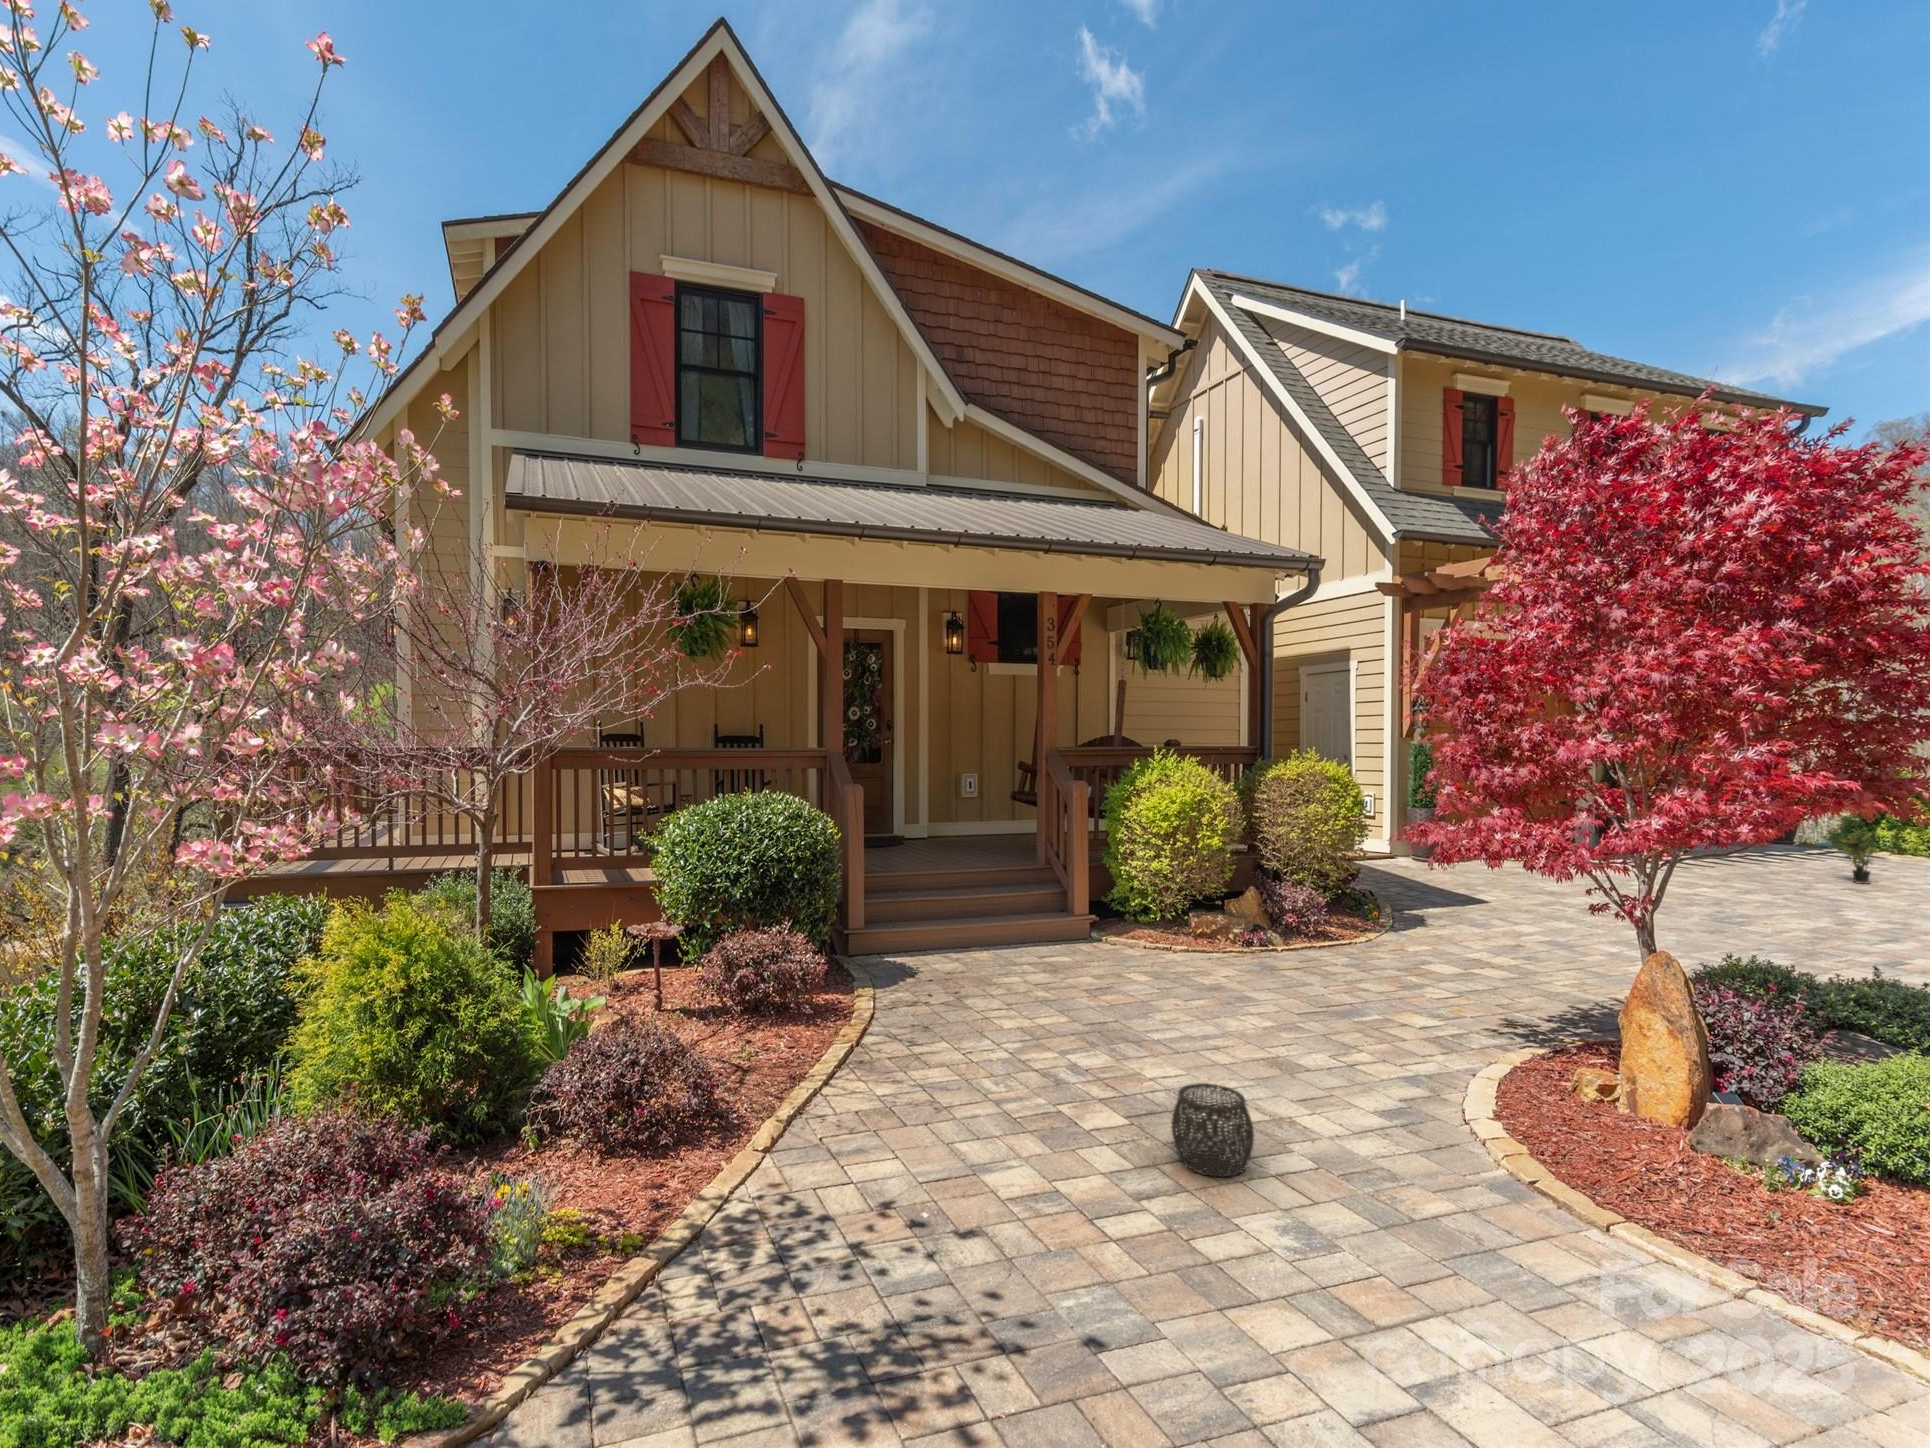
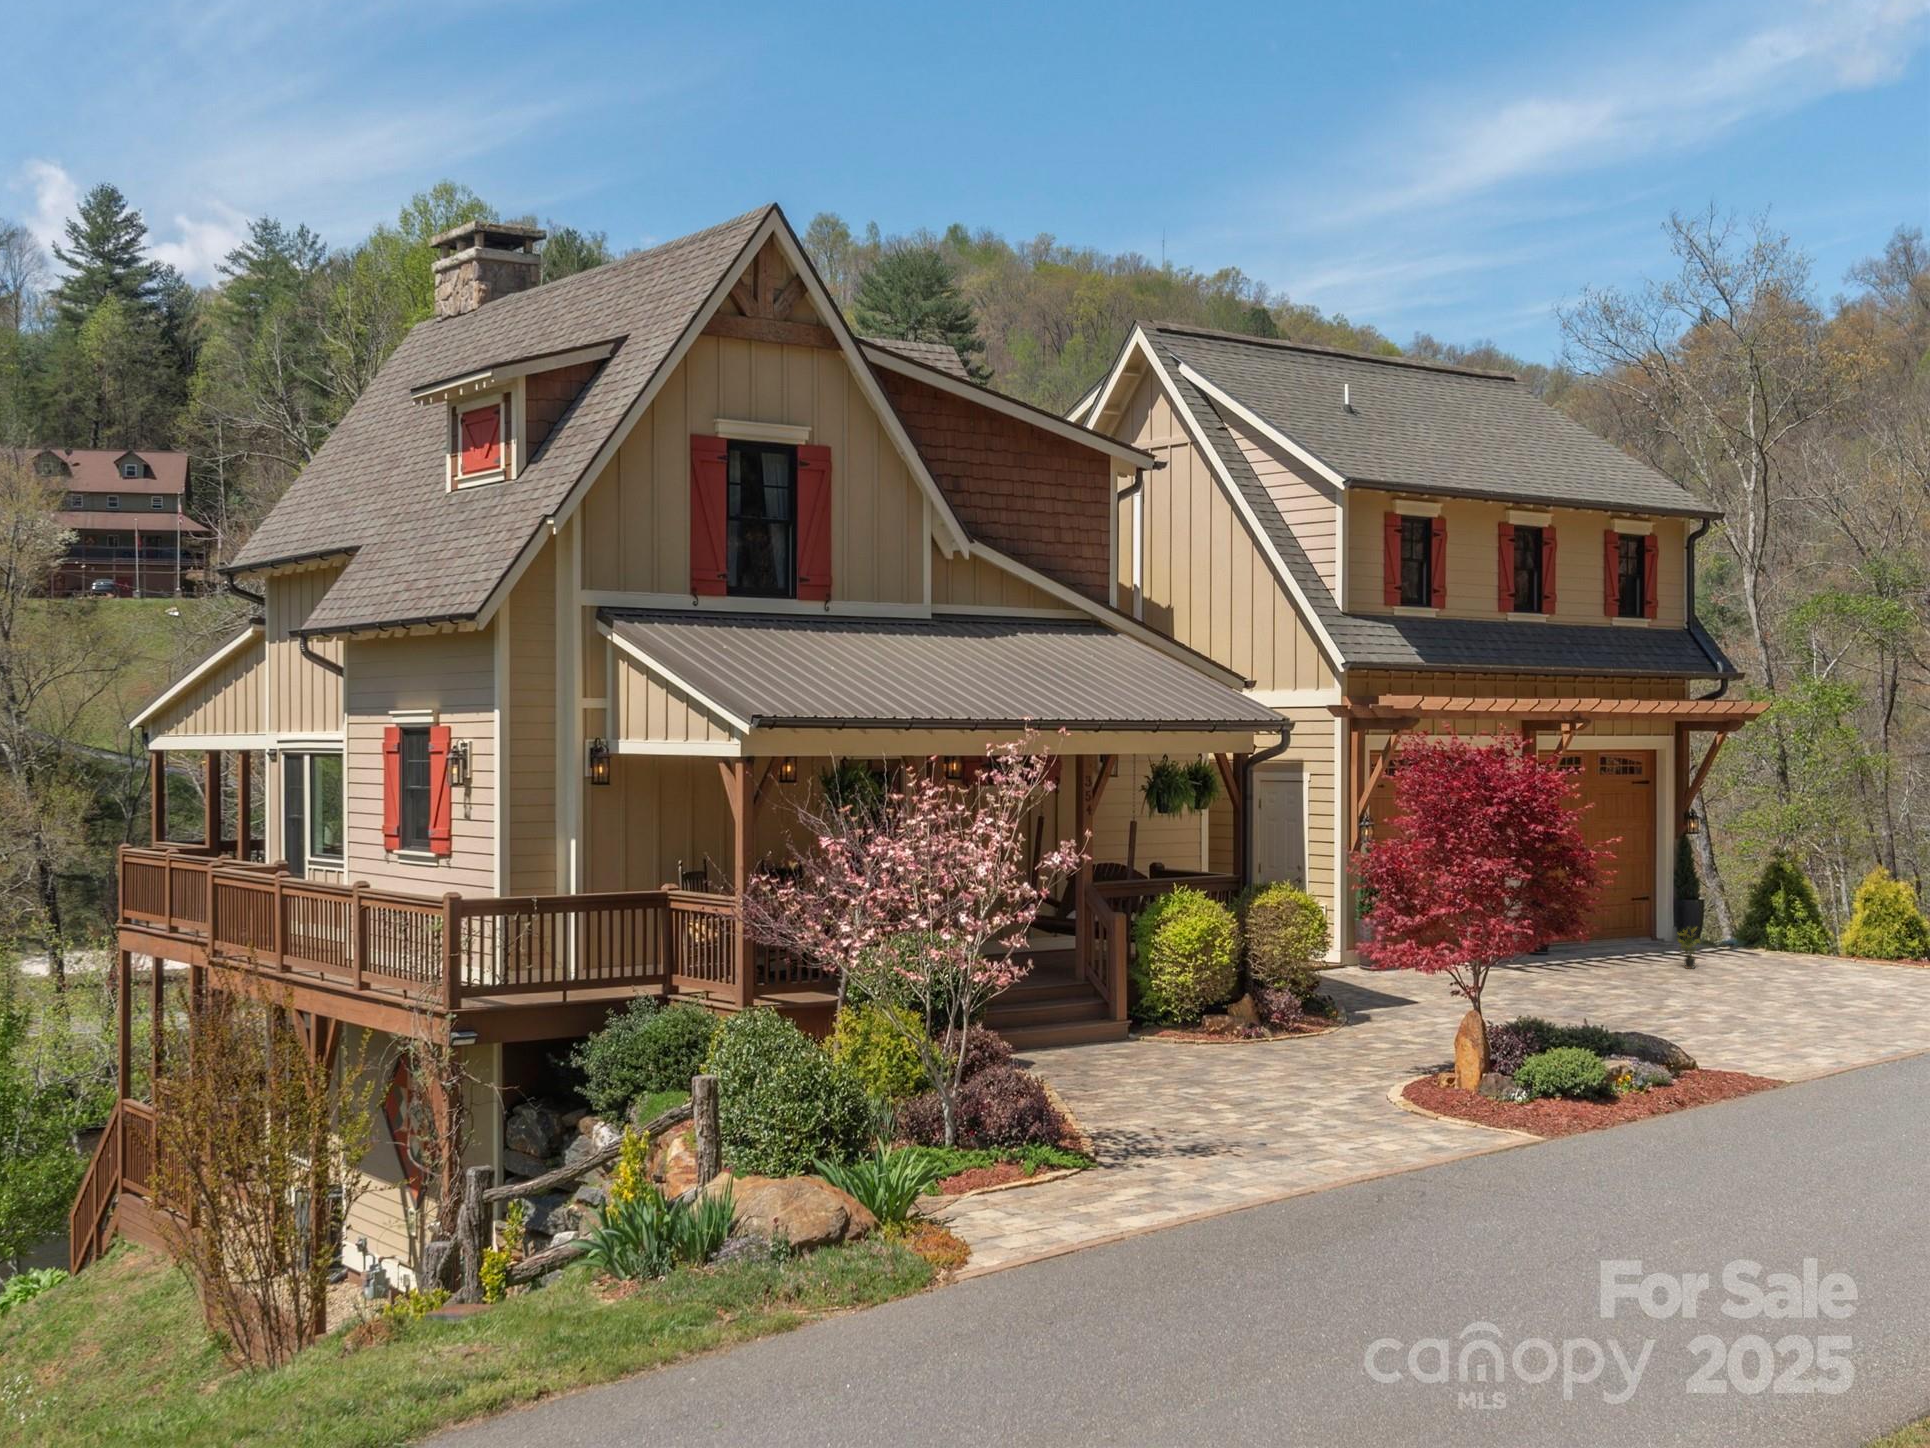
woven basket: present [1171,1083,1254,1177] -> none [1263,1077,1300,1114]

